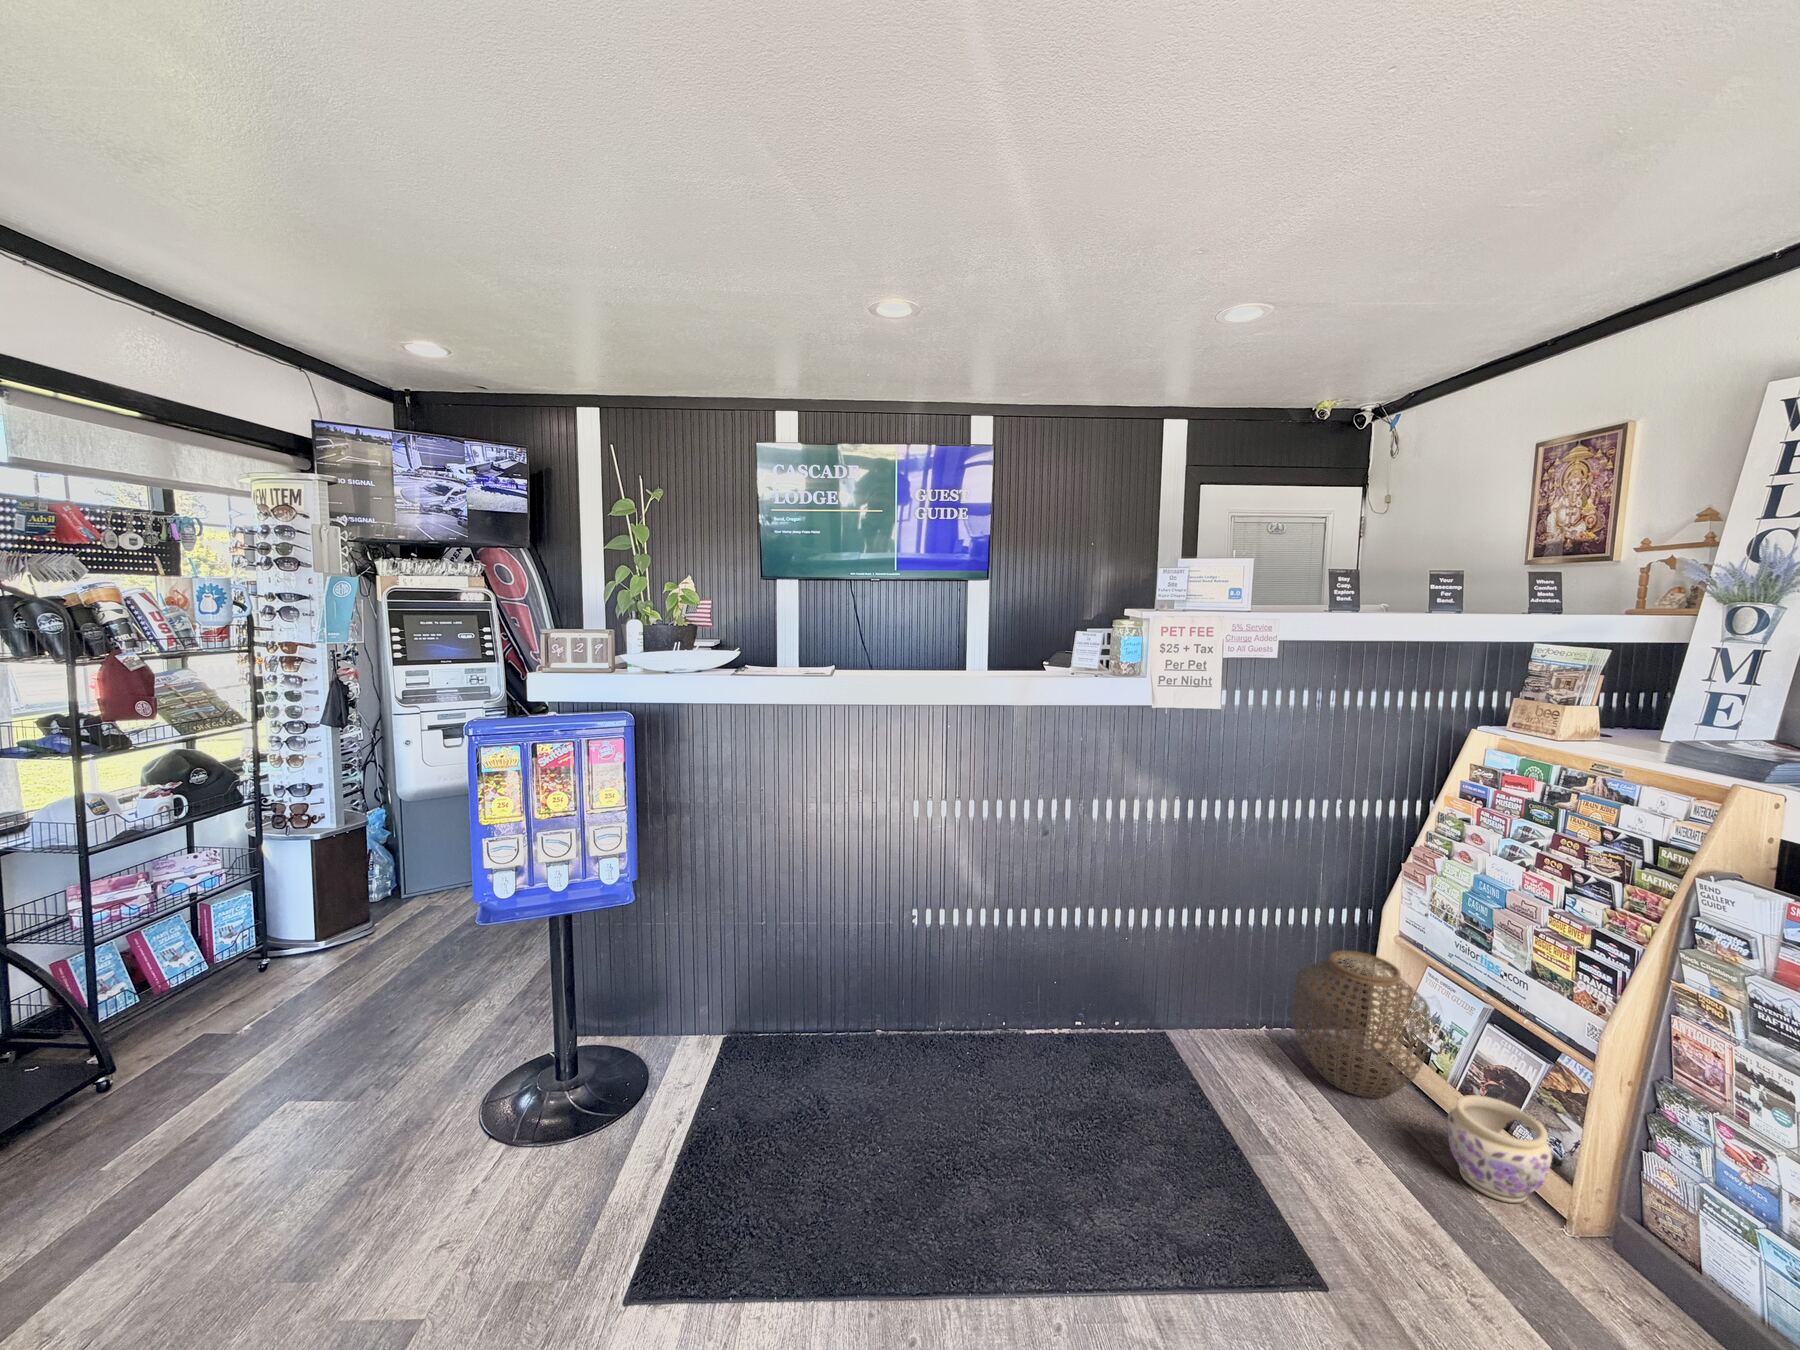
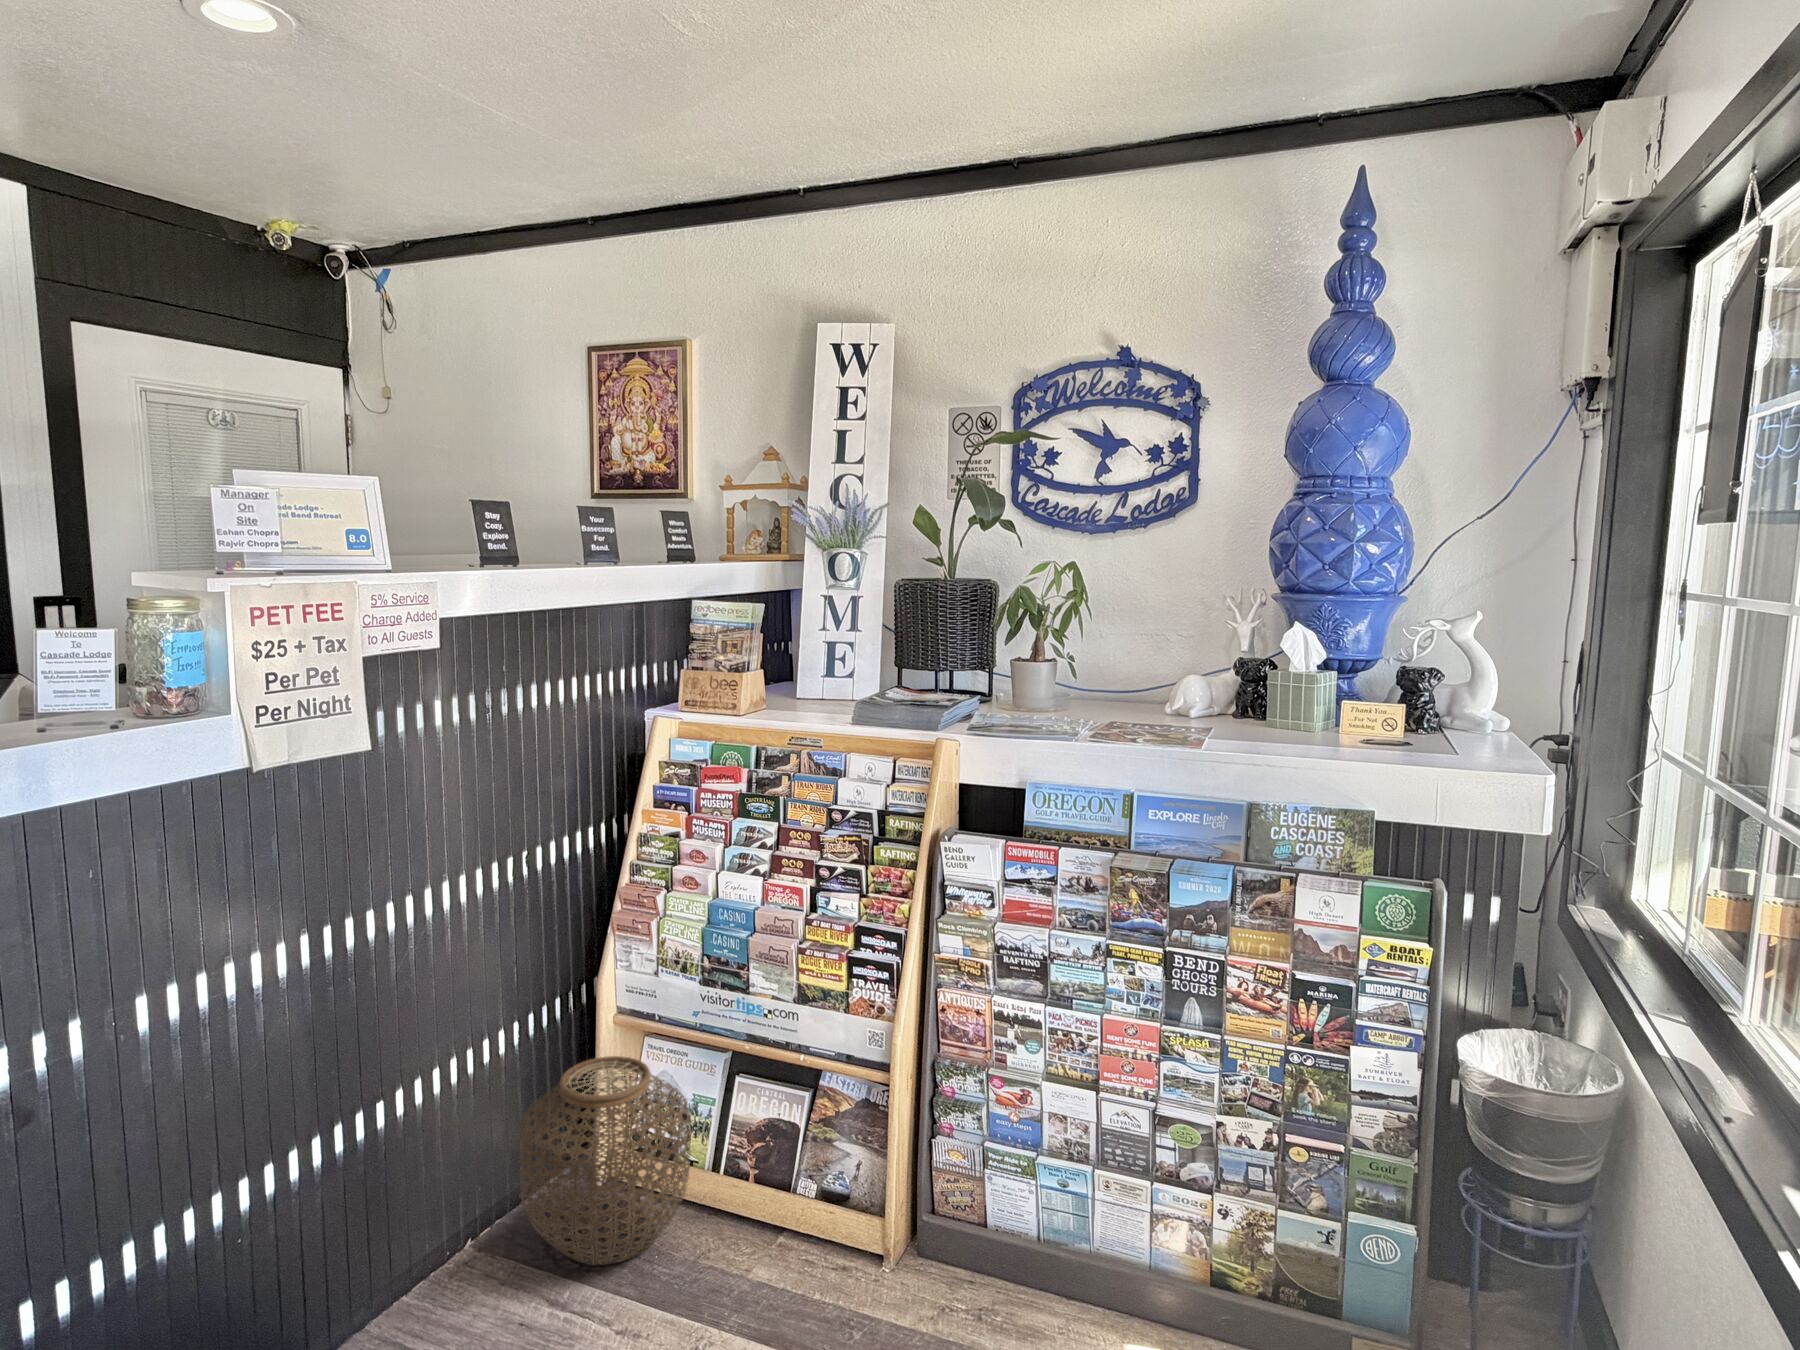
planter: present [1447,1095,1553,1204] -> none [756,1159,857,1284]

